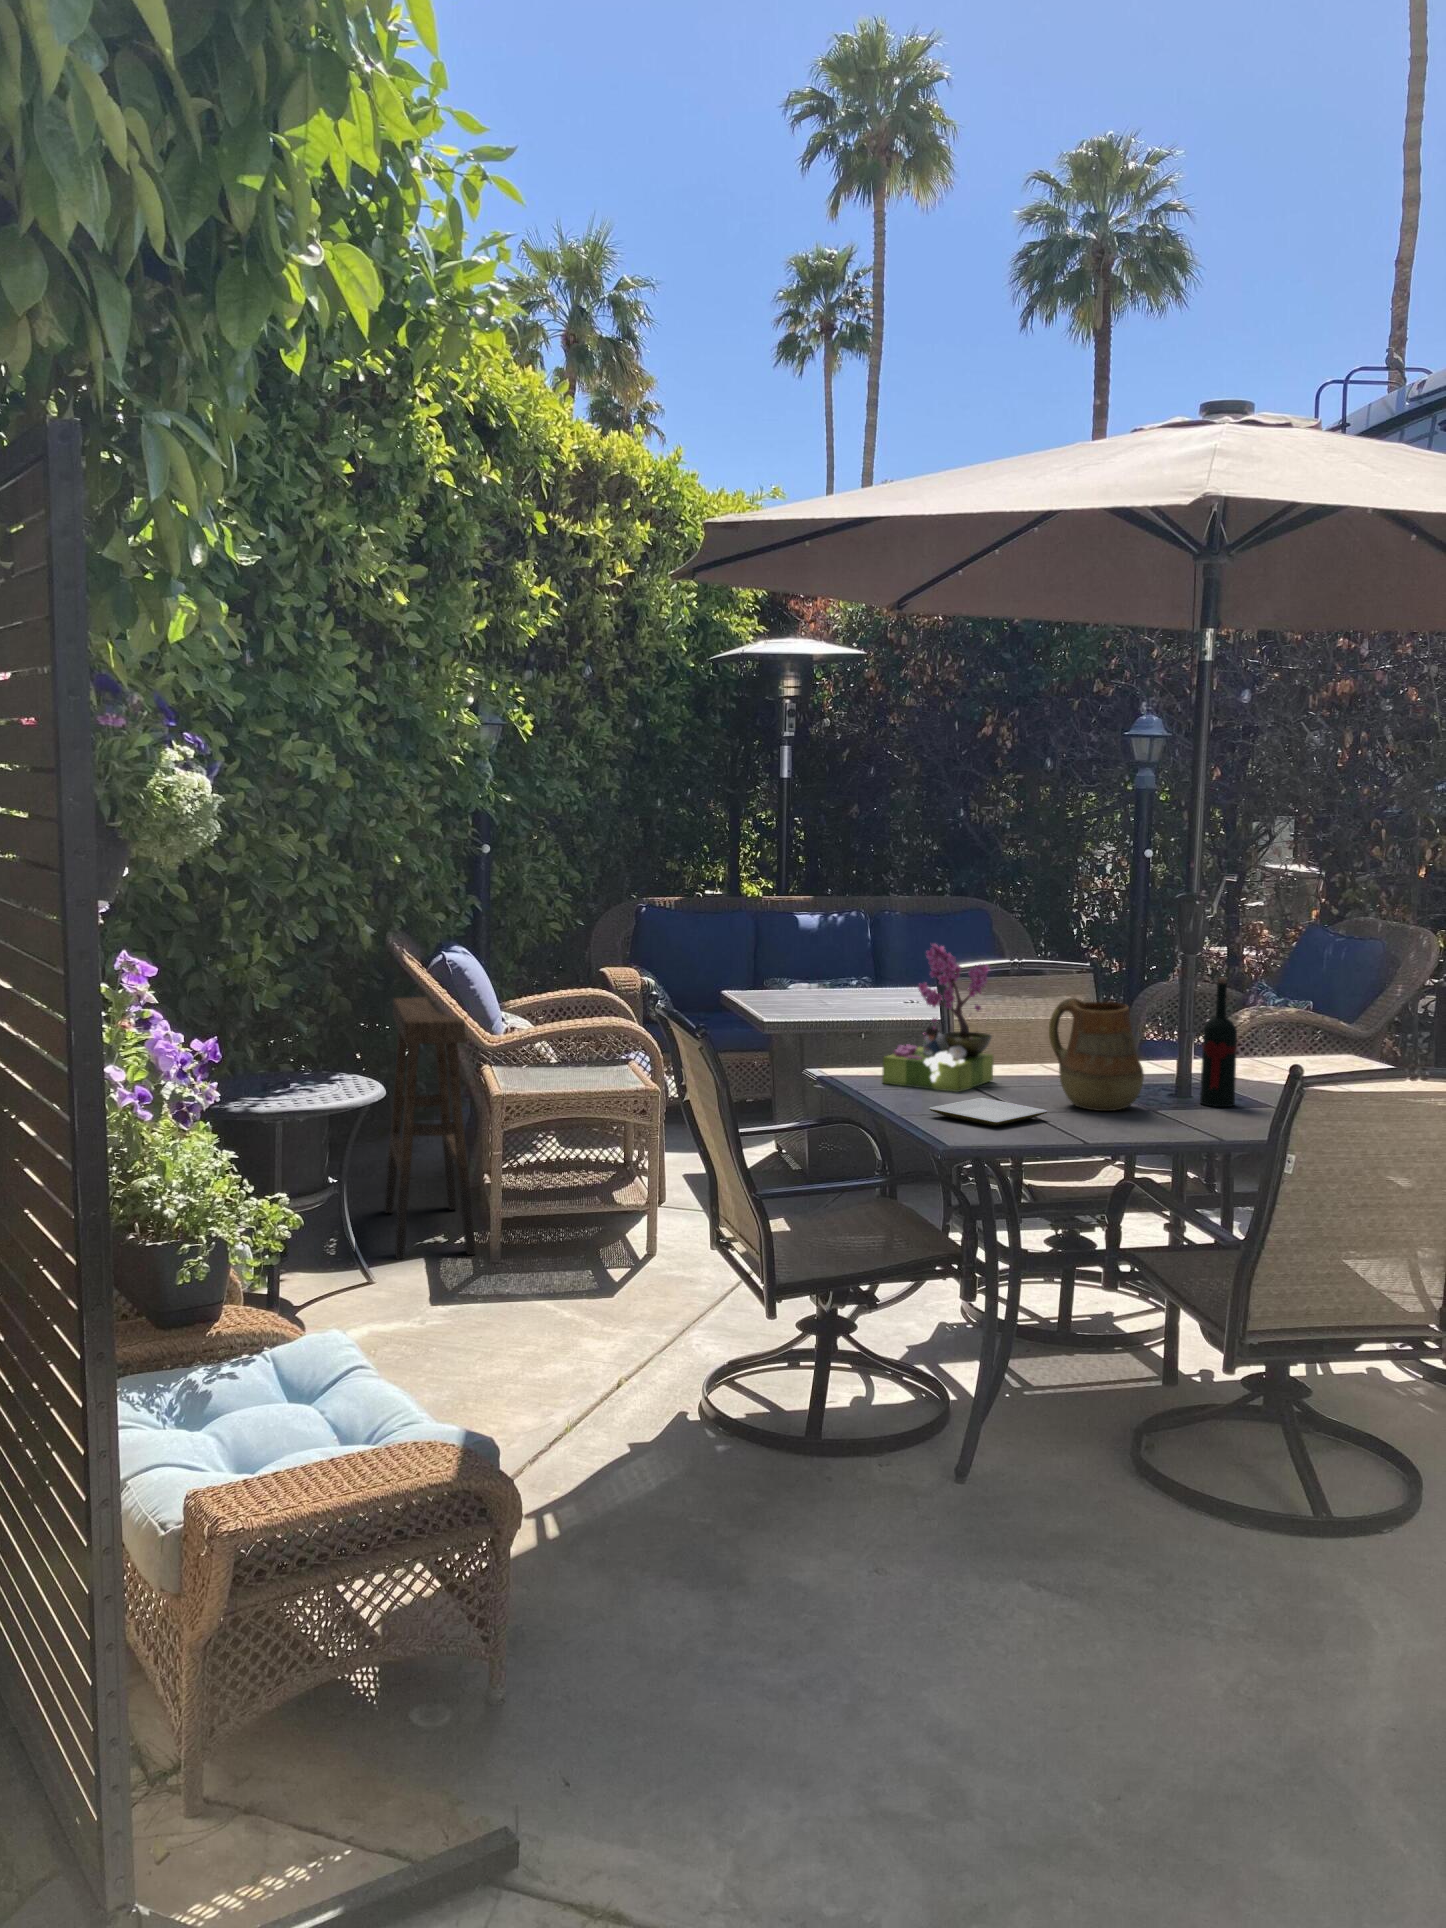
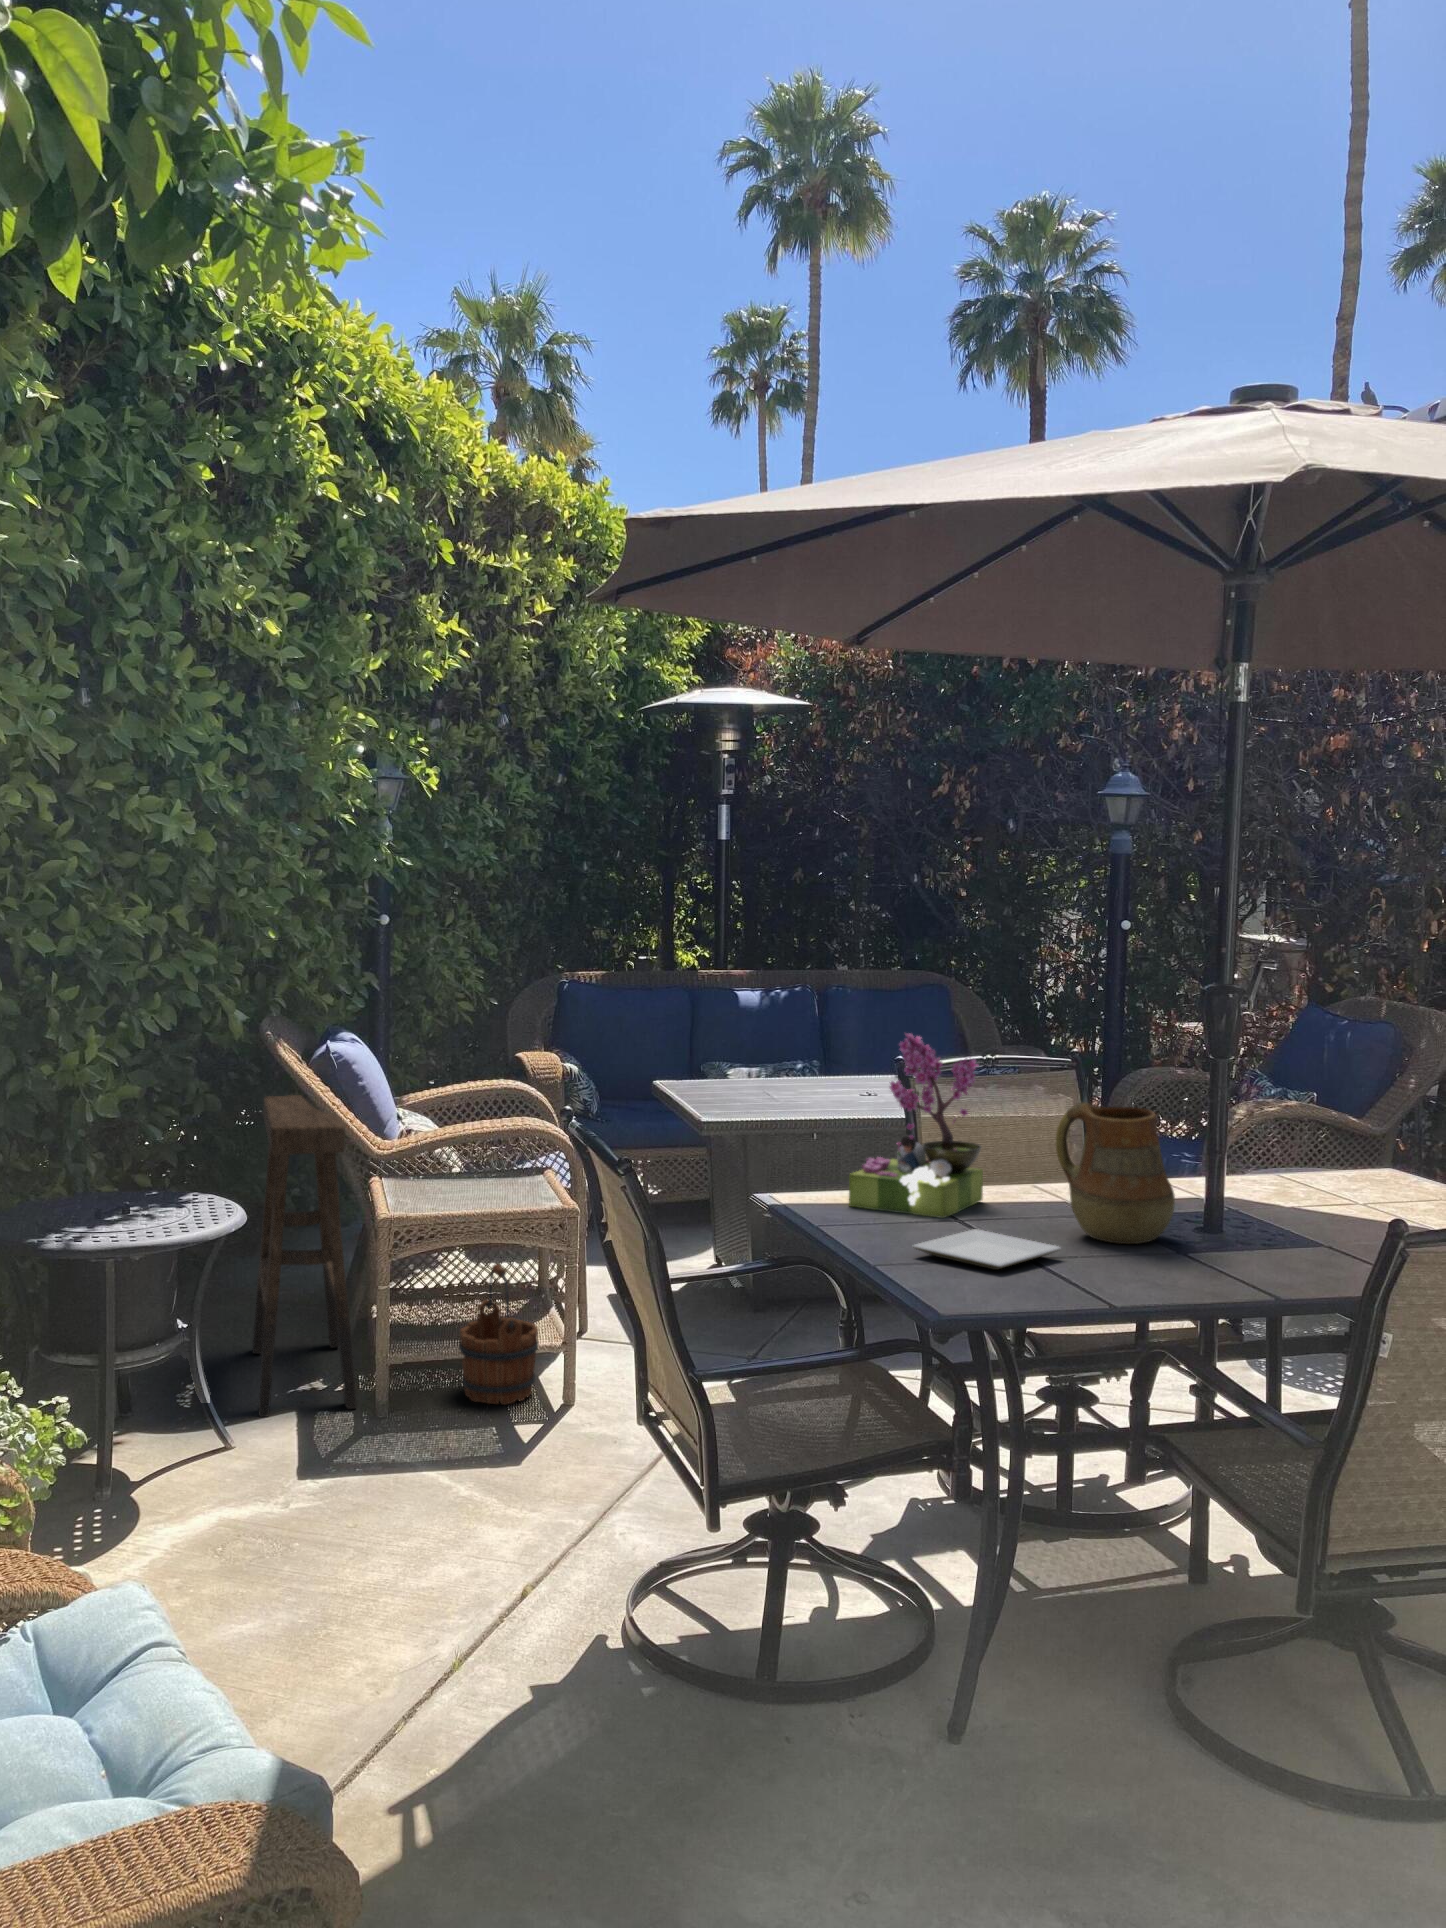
wine bottle: present [1200,978,1237,1107] -> none [1240,1075,1285,1236]
wooden bucket: none [560,1138,626,1254] -> present [459,1264,539,1405]

